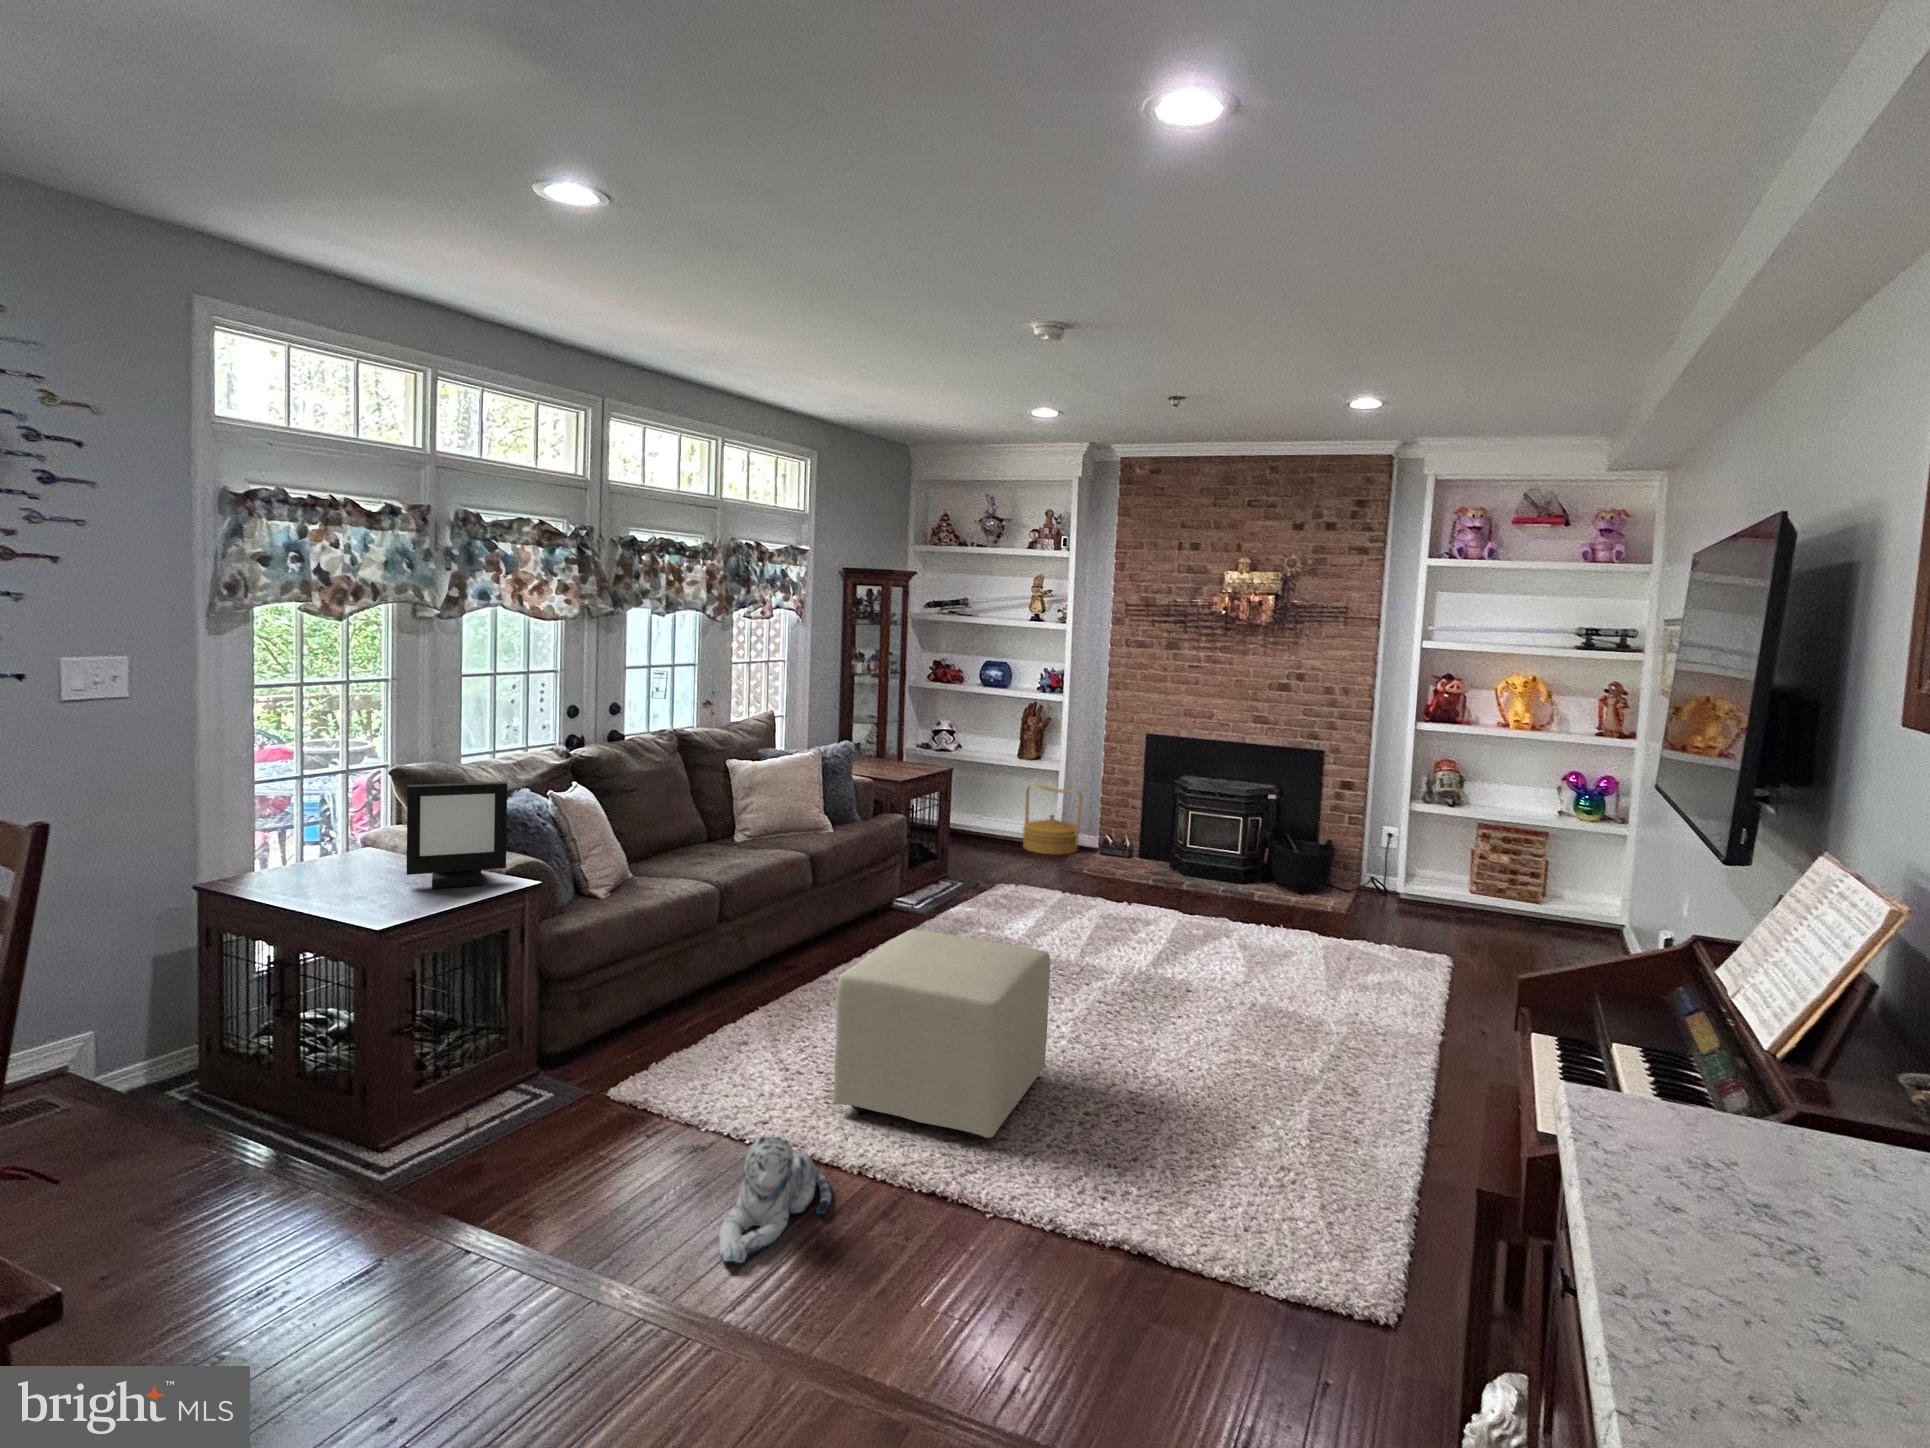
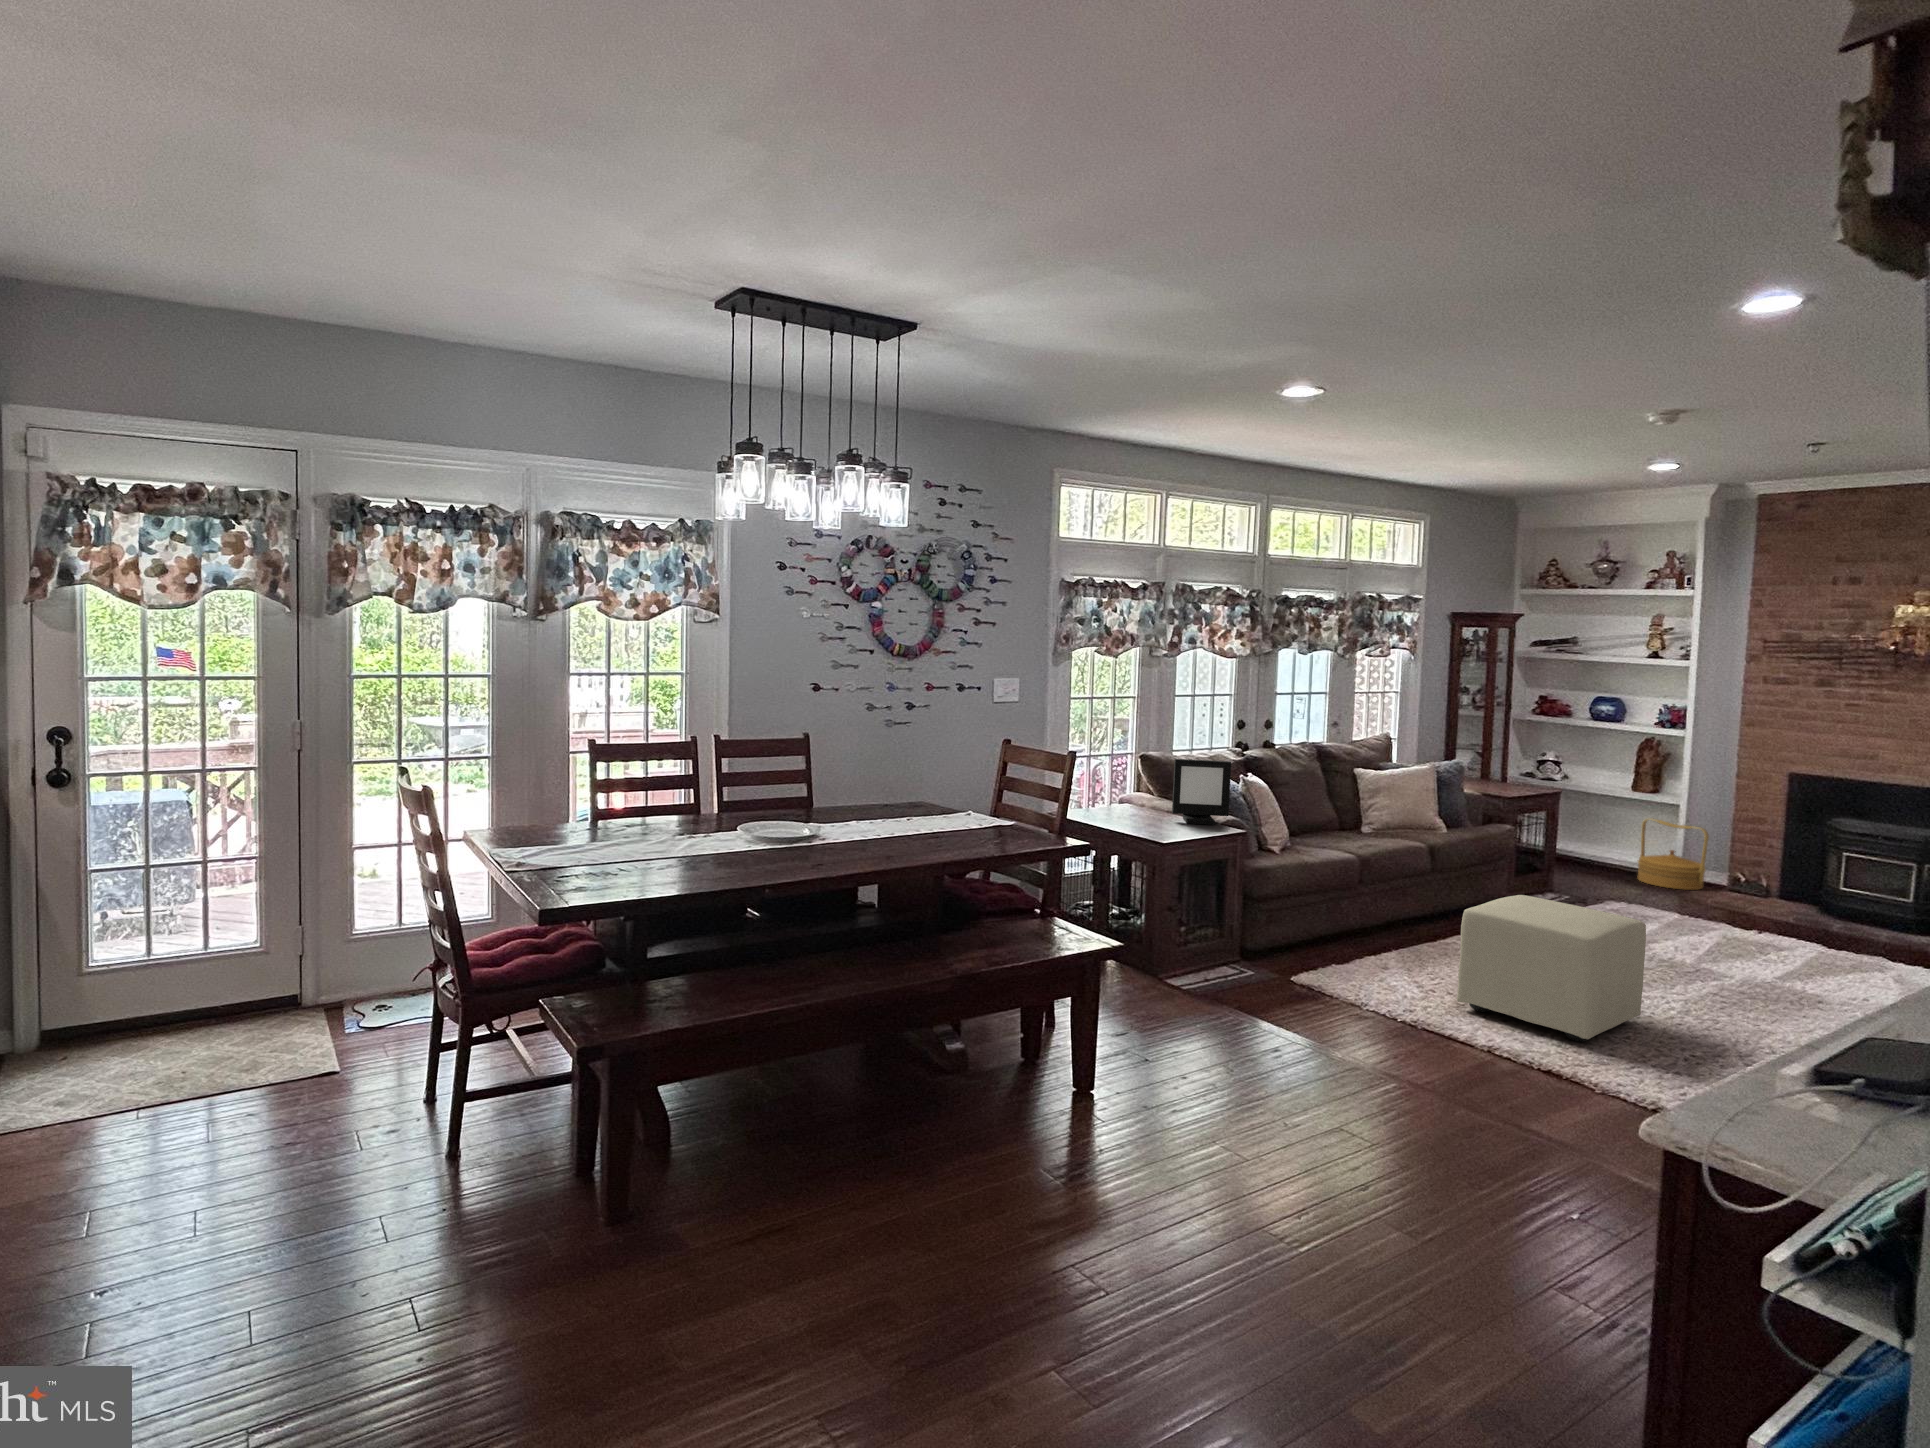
plush toy: present [719,1136,832,1263] -> none [1386,987,1461,1057]

